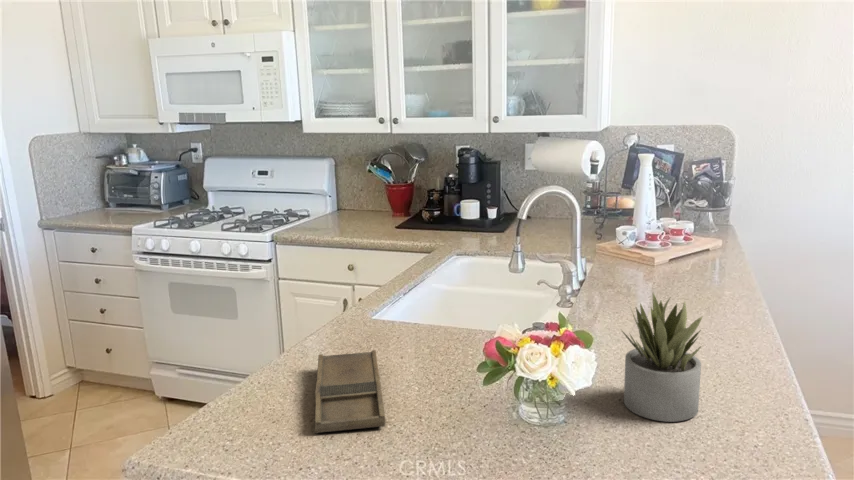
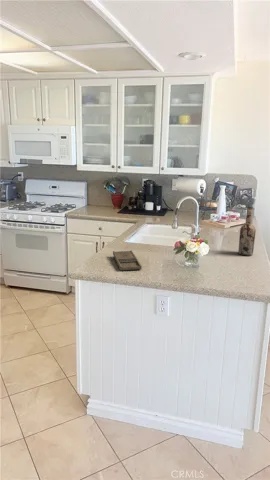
wine bottle: none [703,210,756,358] -> present [238,207,256,256]
succulent plant: present [623,293,702,422] -> none [213,231,237,270]

